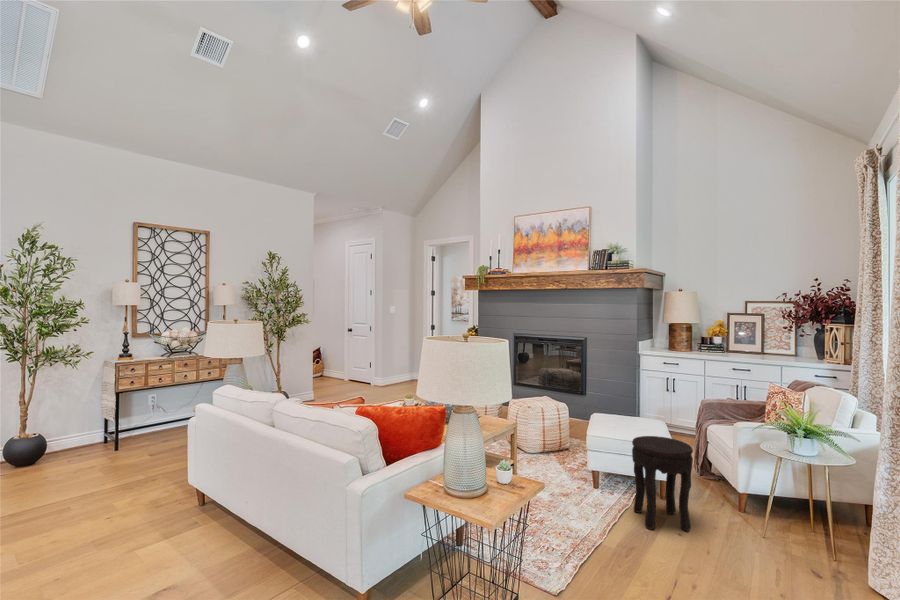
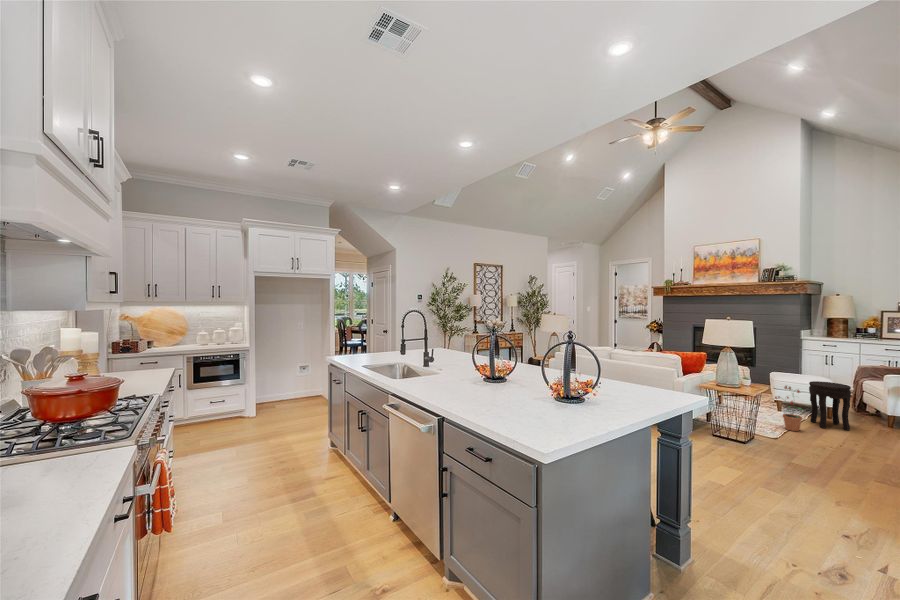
potted plant: none [573,453,619,548] -> present [775,386,803,431]

